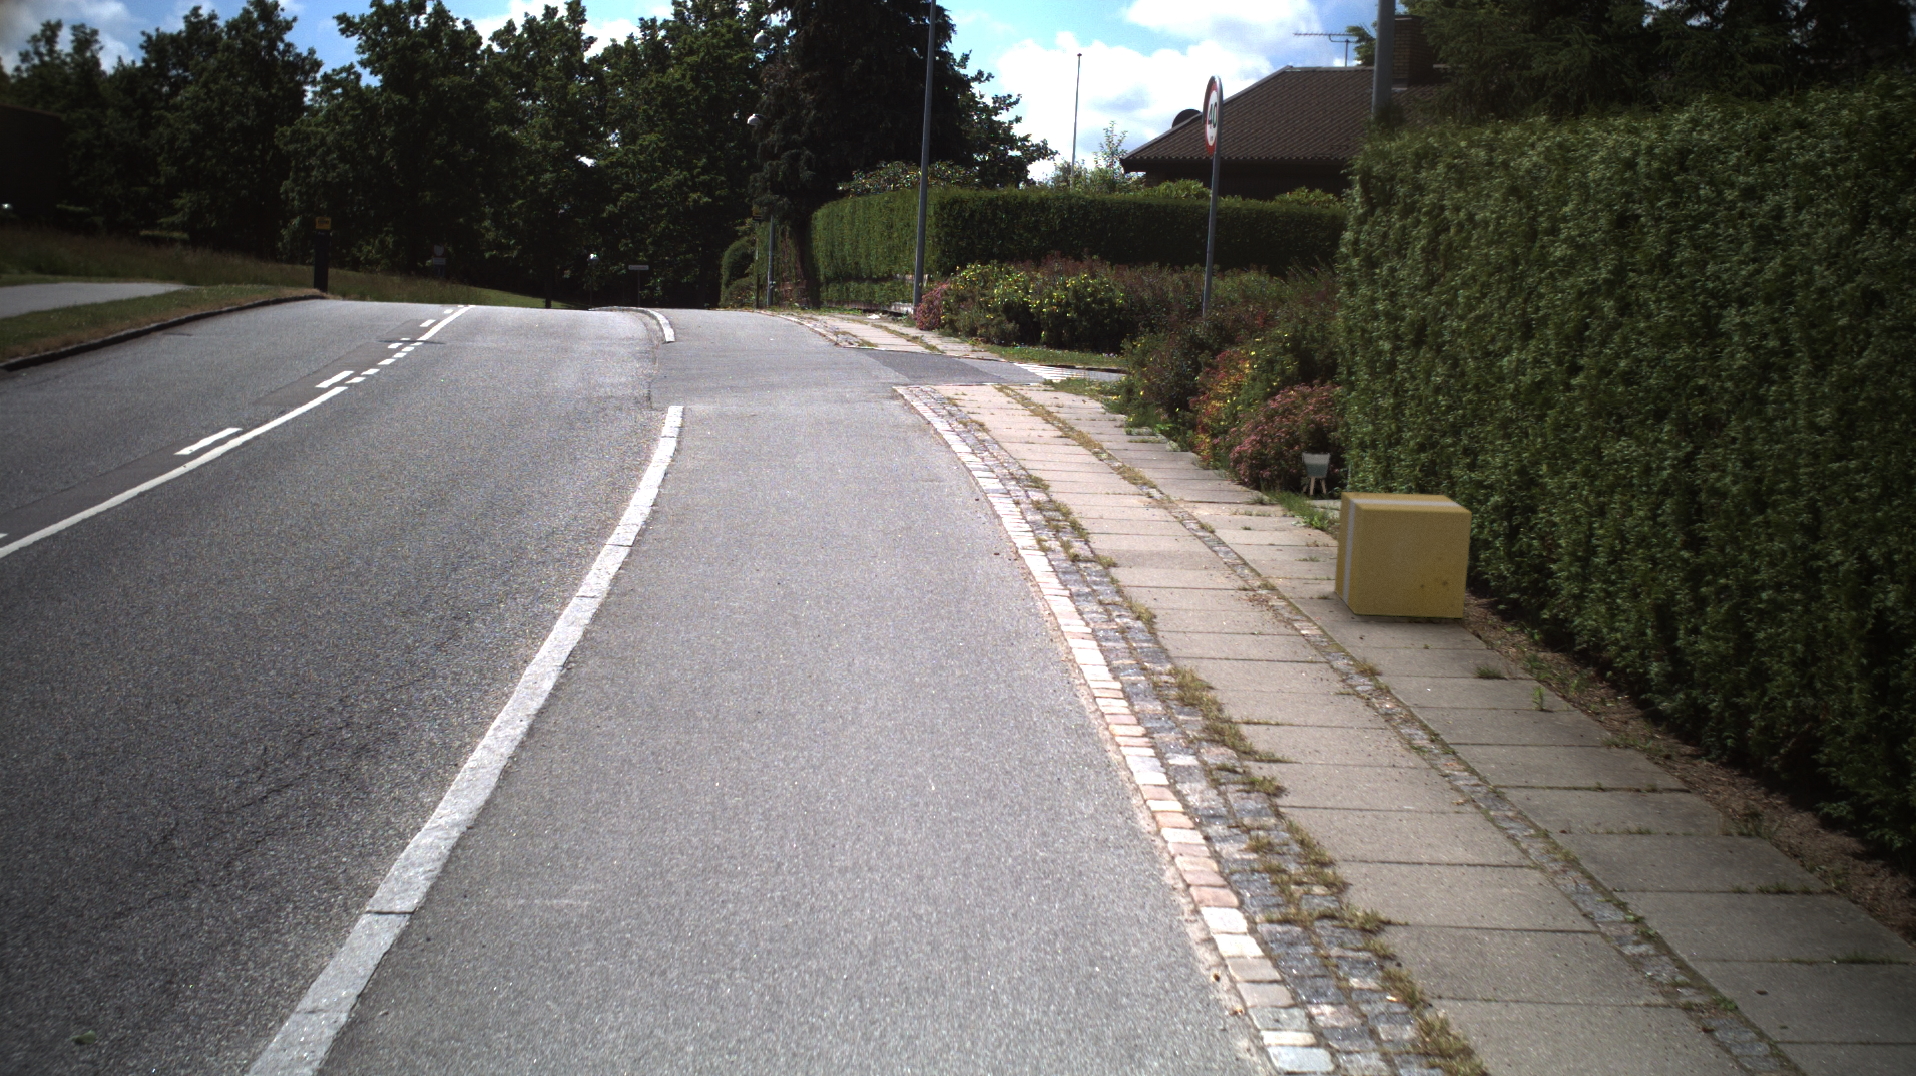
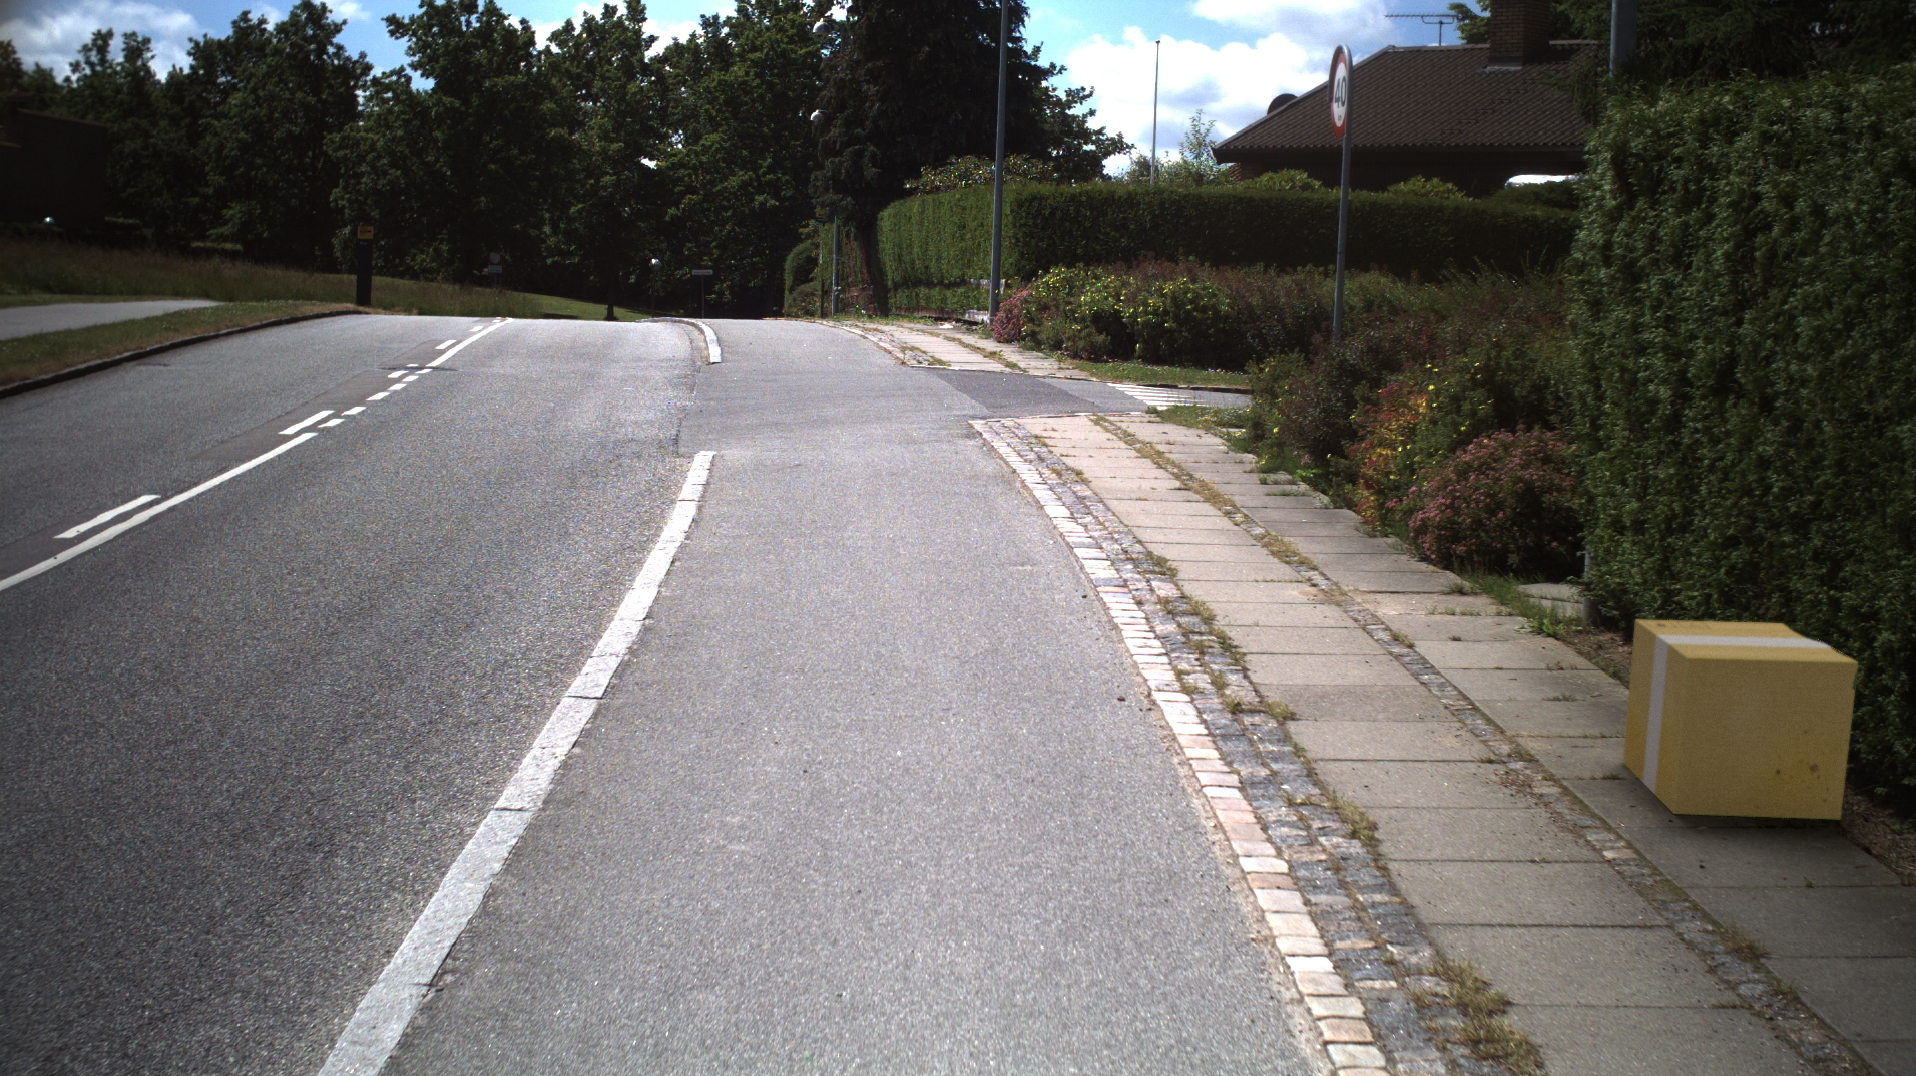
planter: present [1303,453,1329,494] -> none [1513,521,1550,580]

